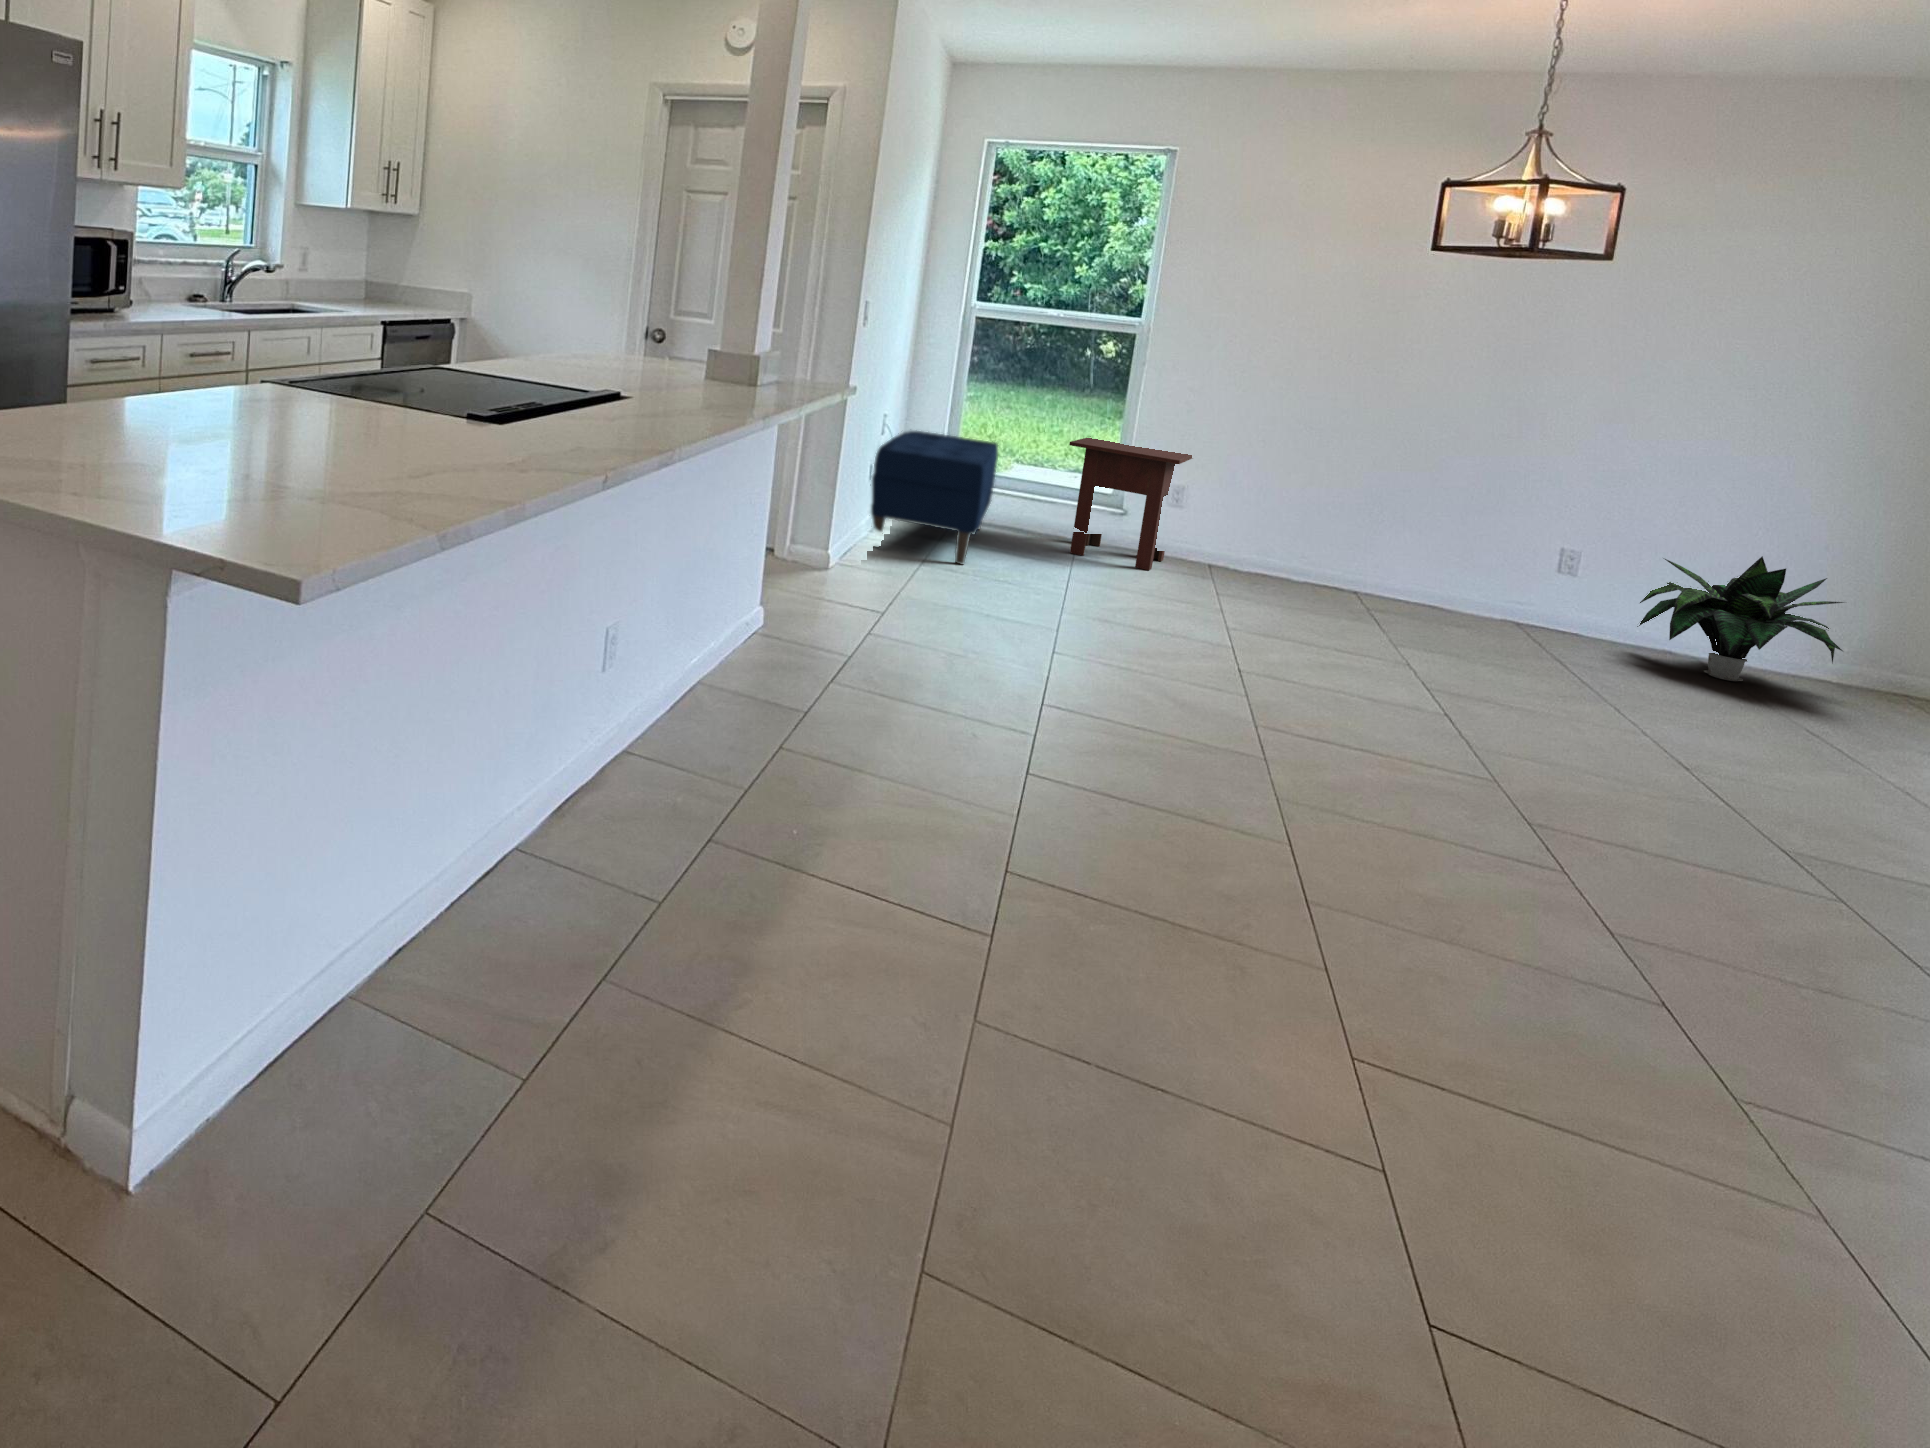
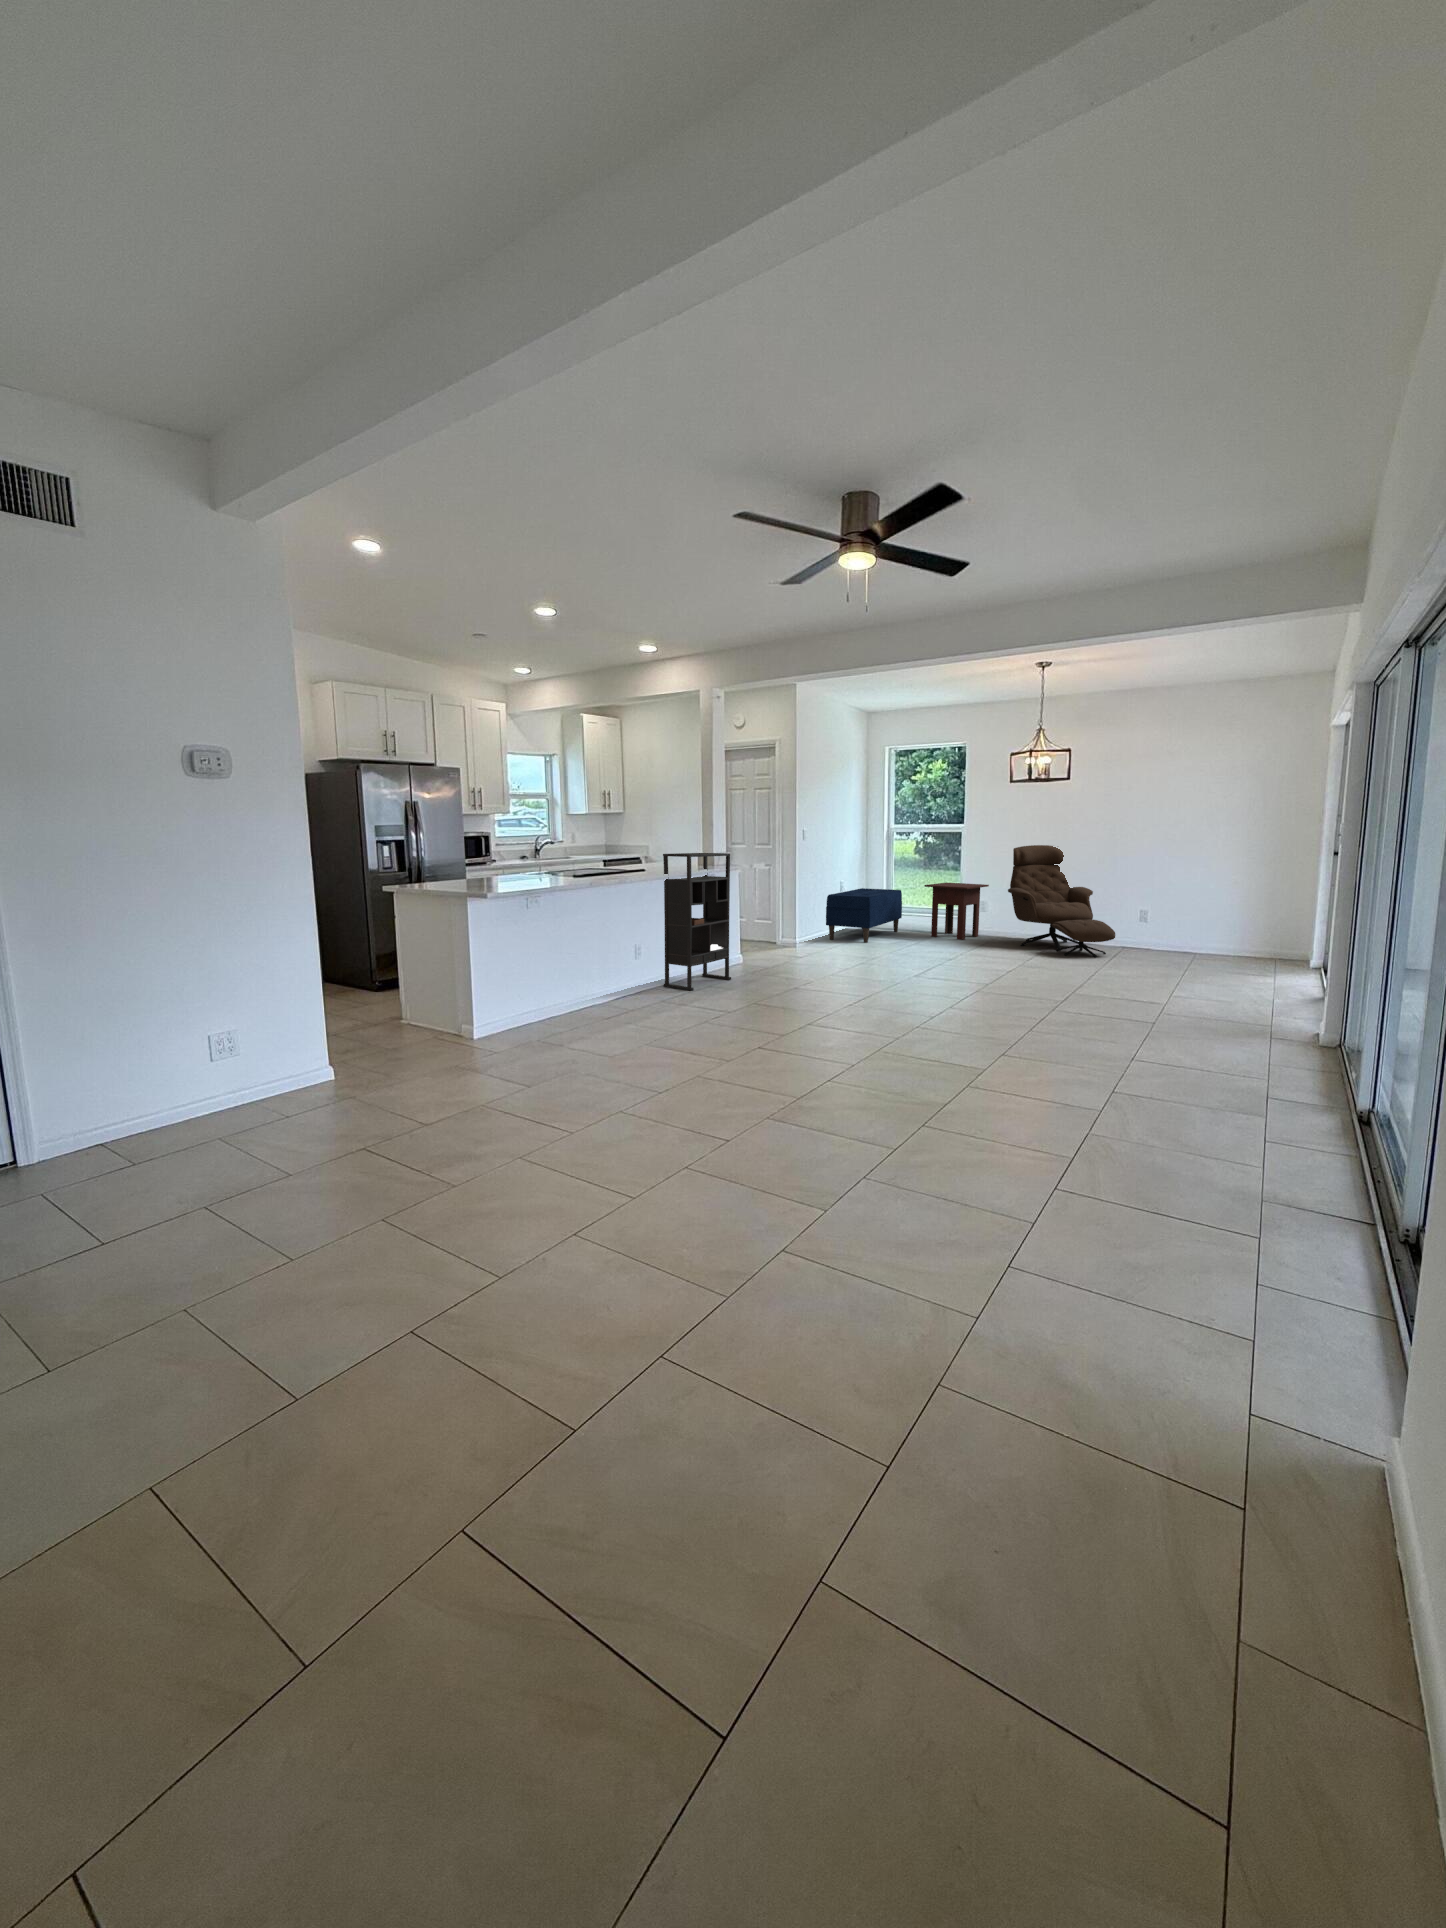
bookshelf: none [643,354,841,768] -> present [663,853,731,991]
lounge chair: none [1266,382,1558,662] -> present [1008,845,1115,957]
potted plant: present [1637,556,1844,681] -> none [1160,901,1244,958]

